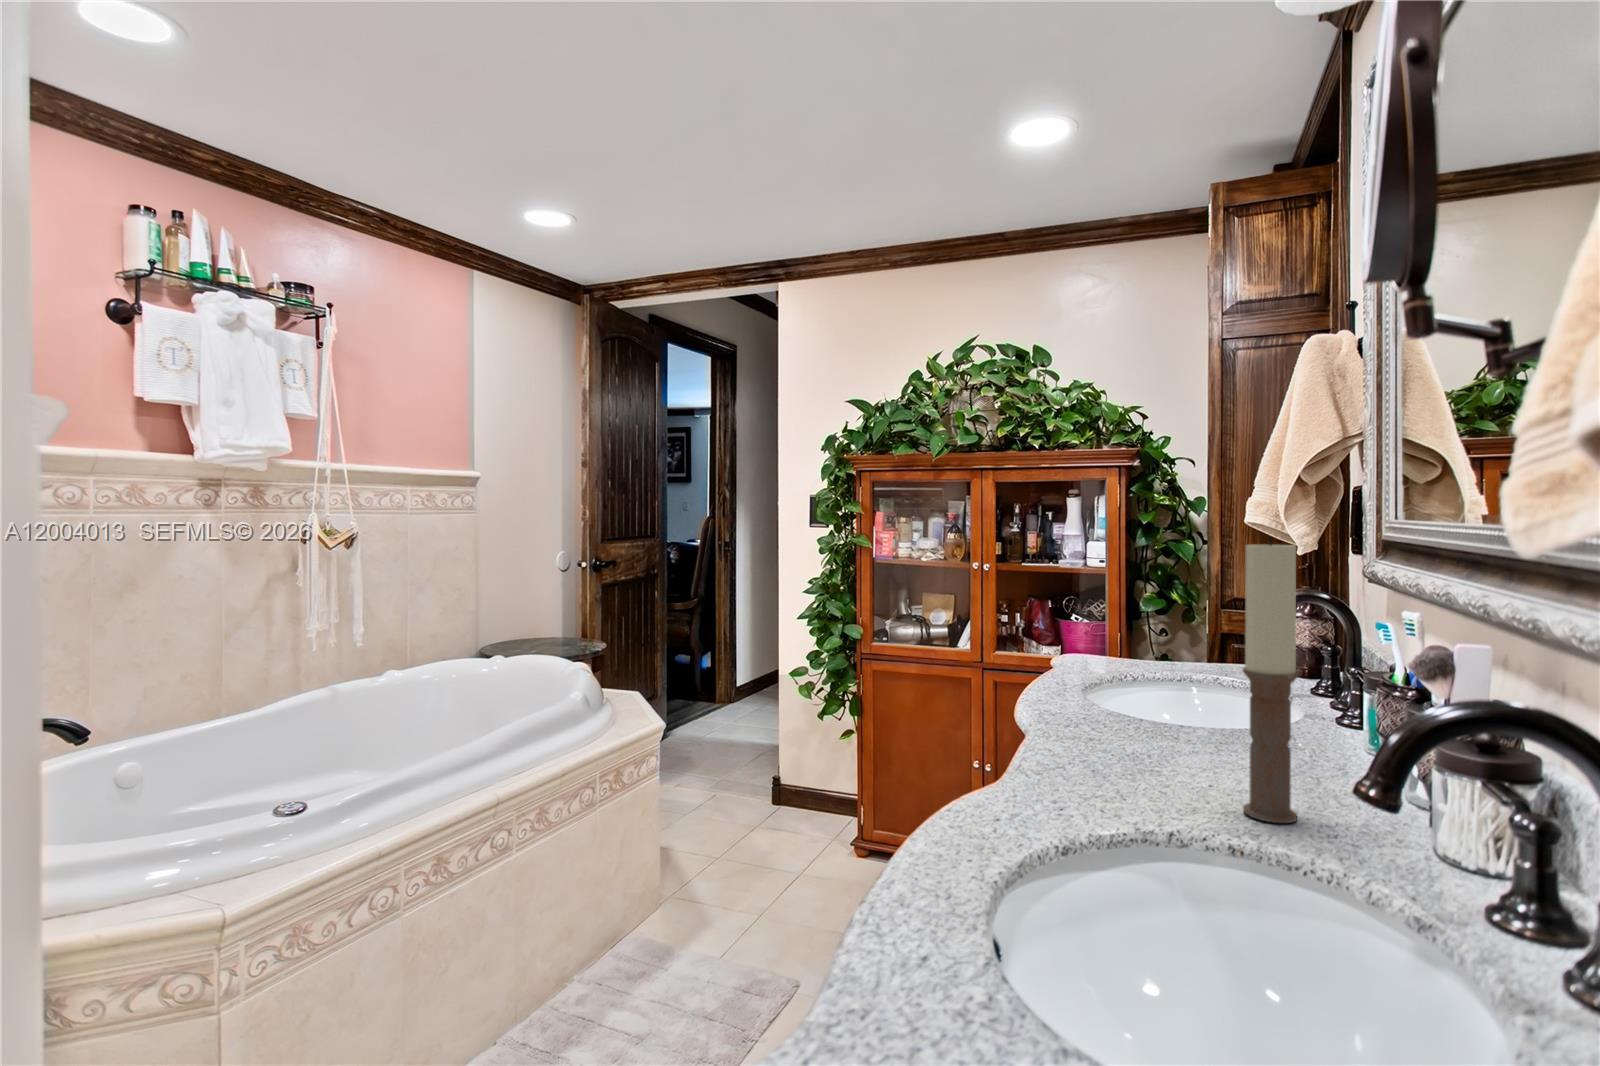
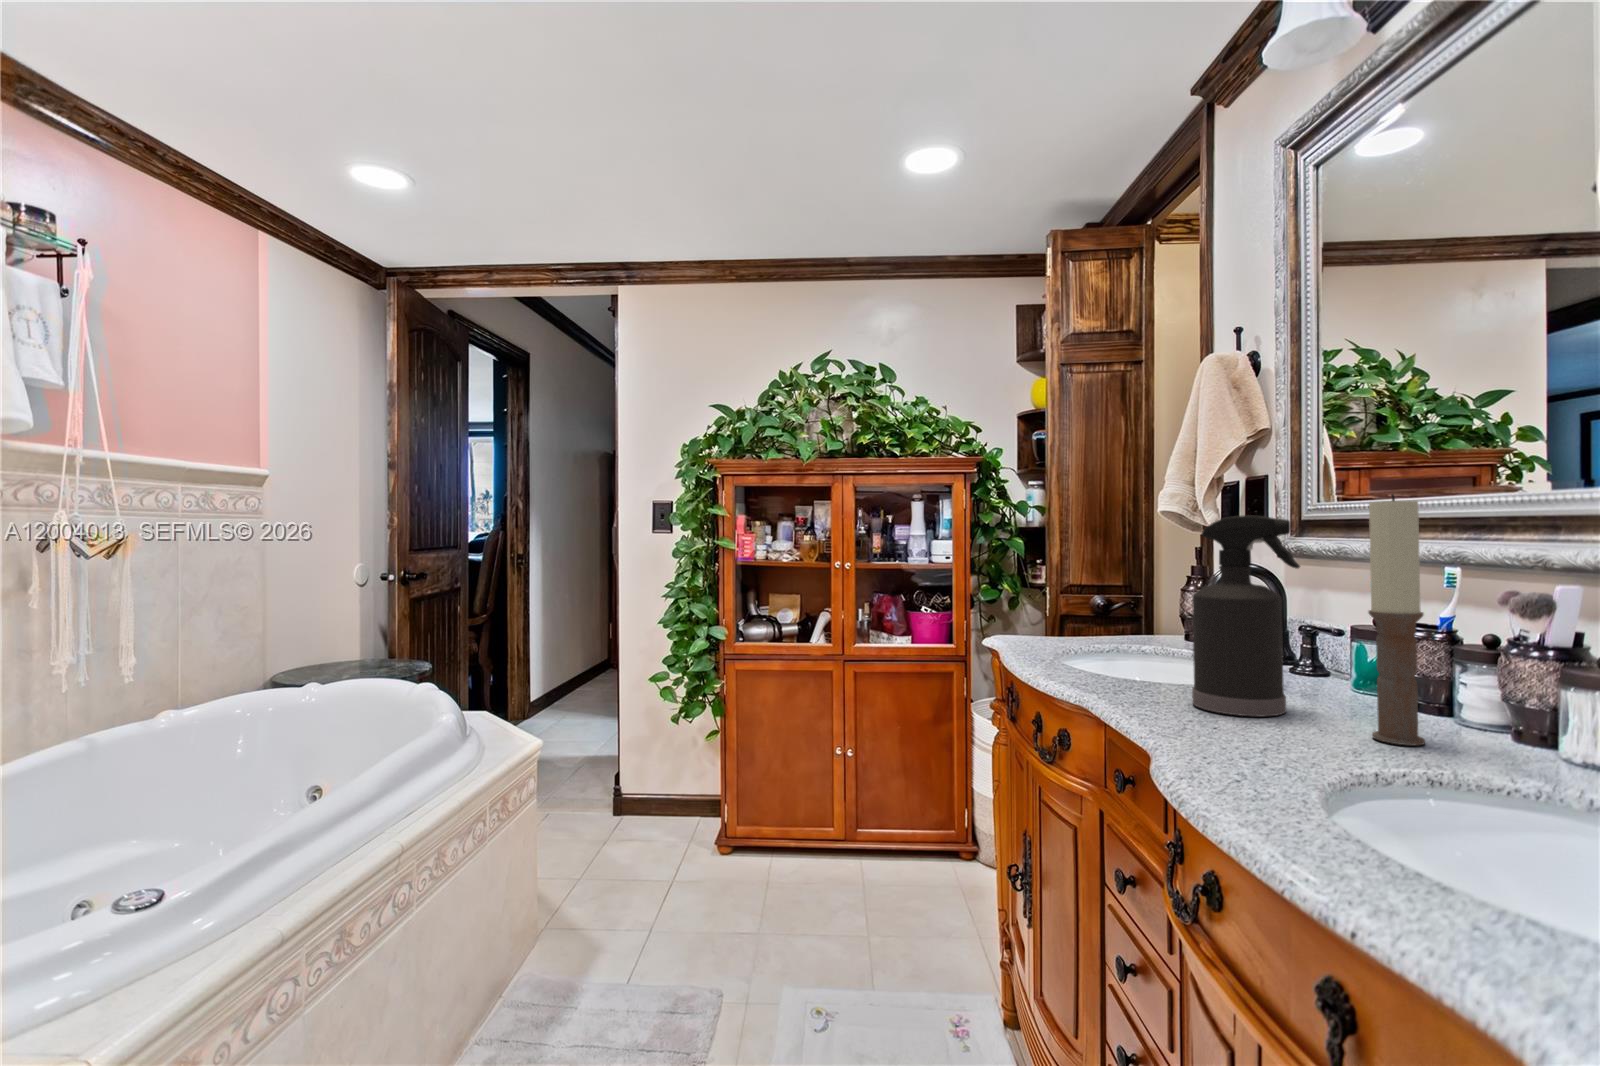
spray bottle: none [1120,550,1227,774] -> present [1192,515,1300,716]

